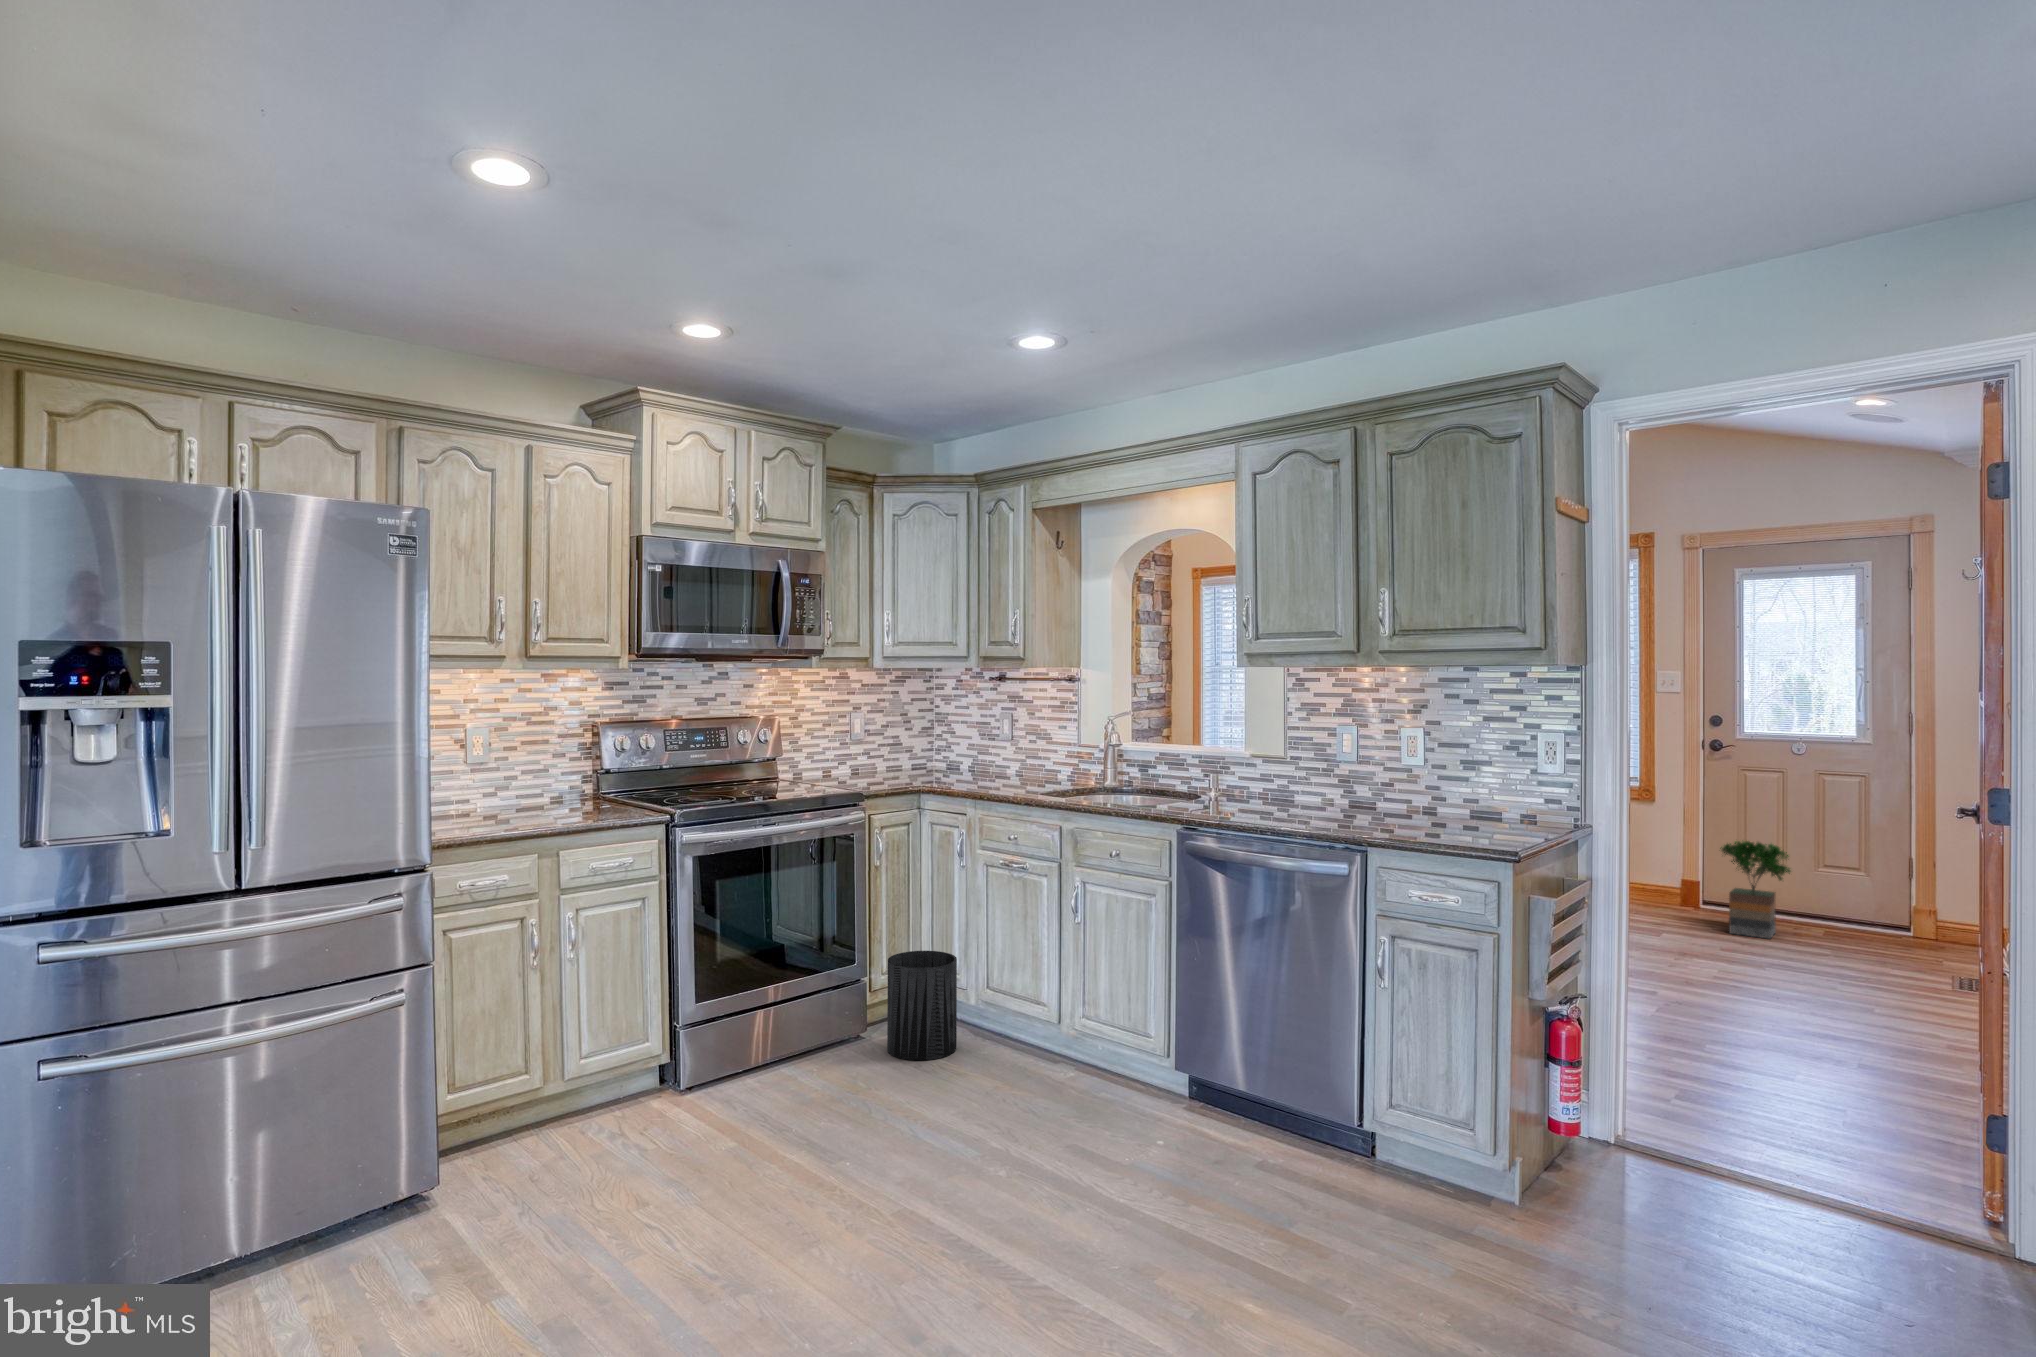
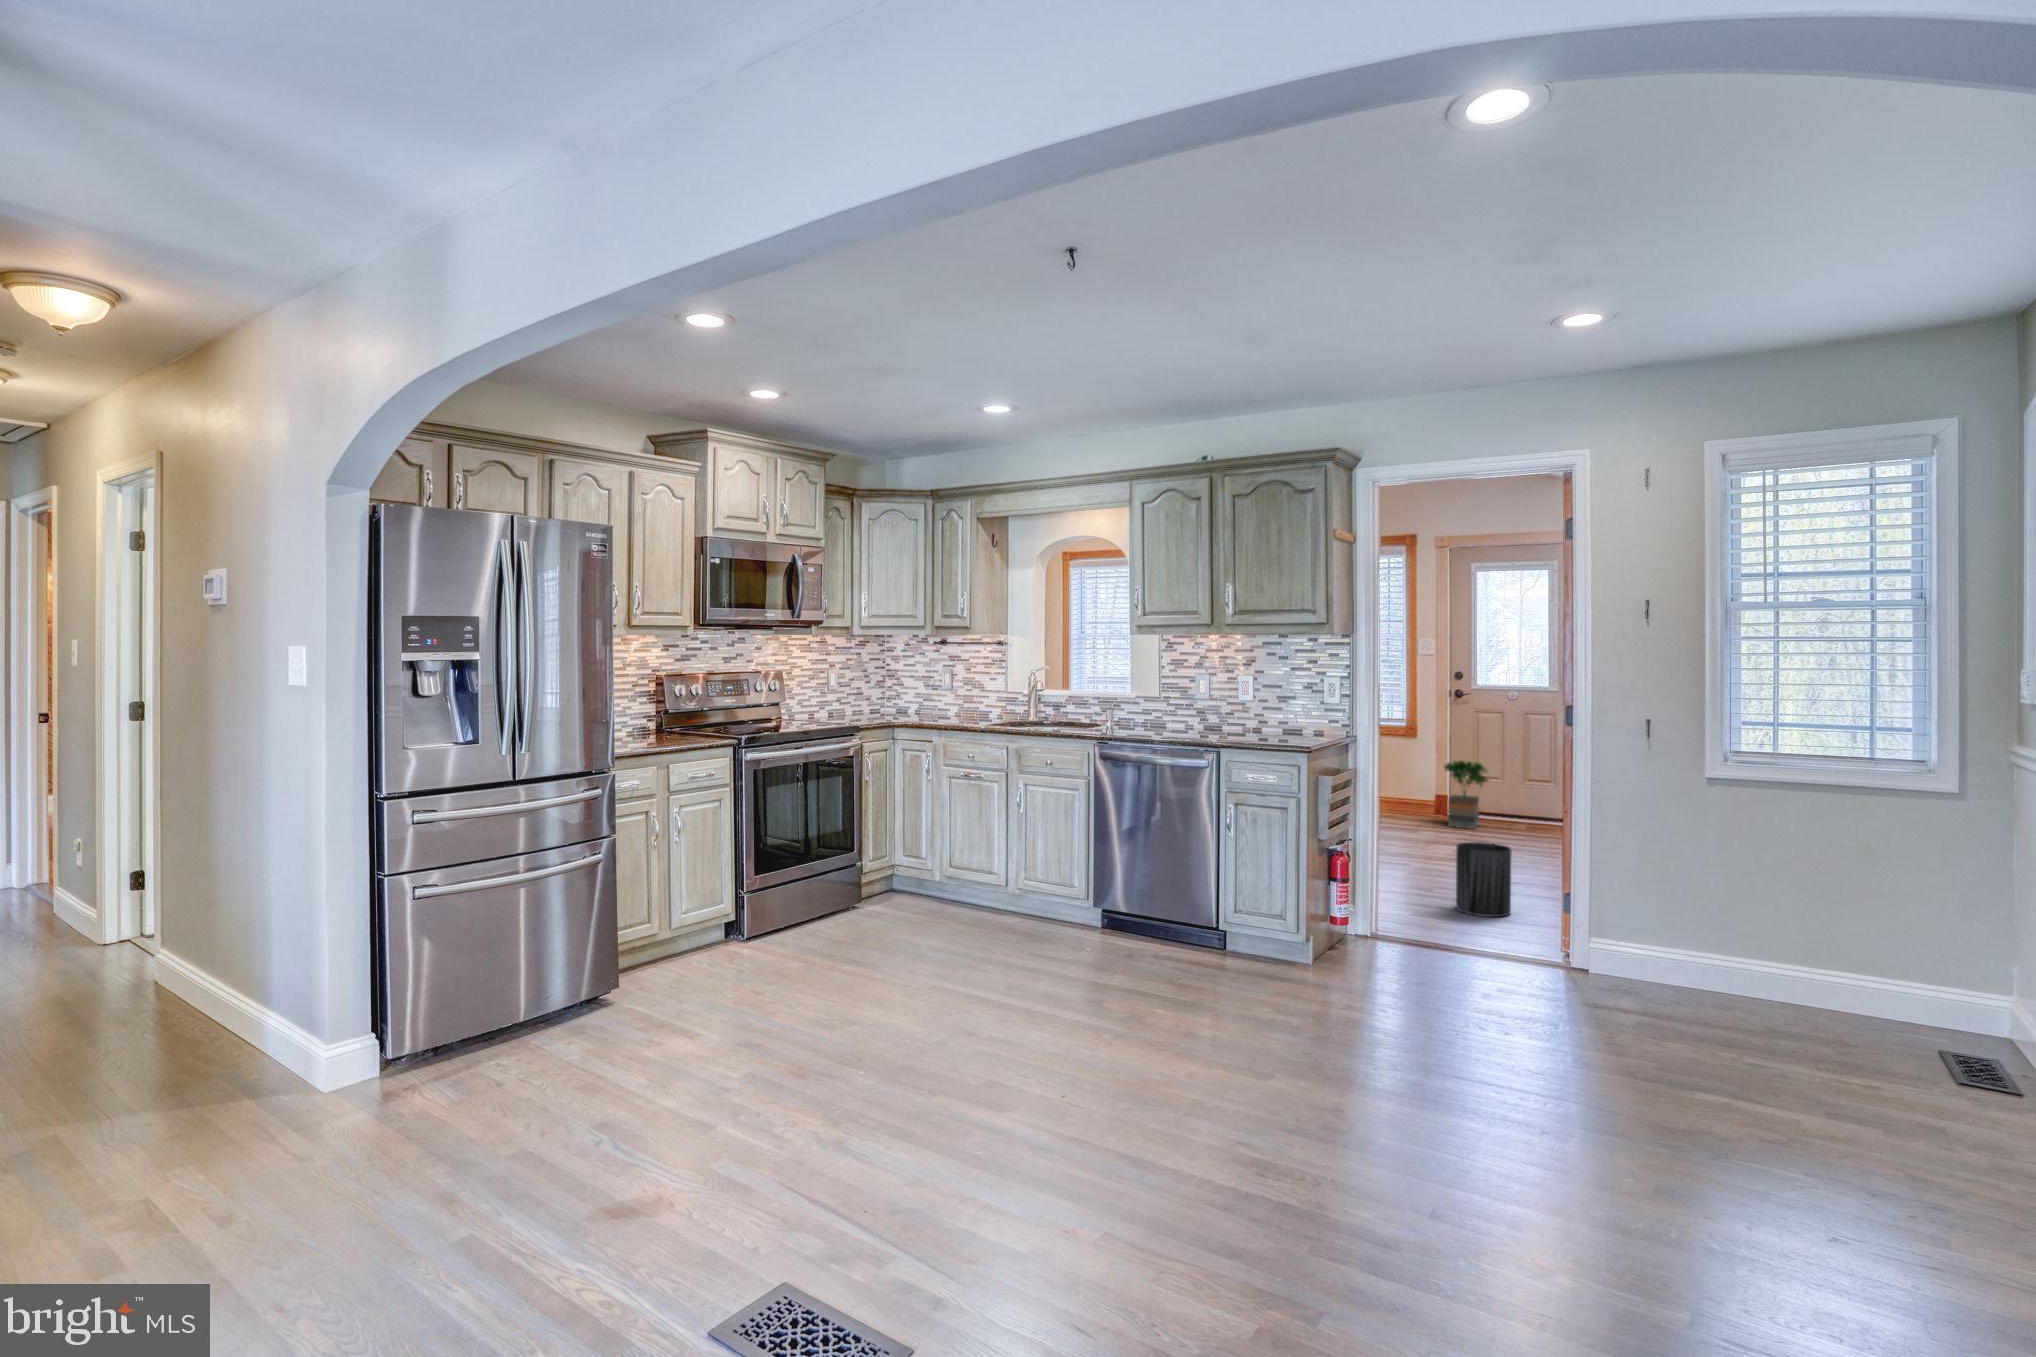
trash can: present [887,951,957,1060] -> present [1456,842,1512,917]

